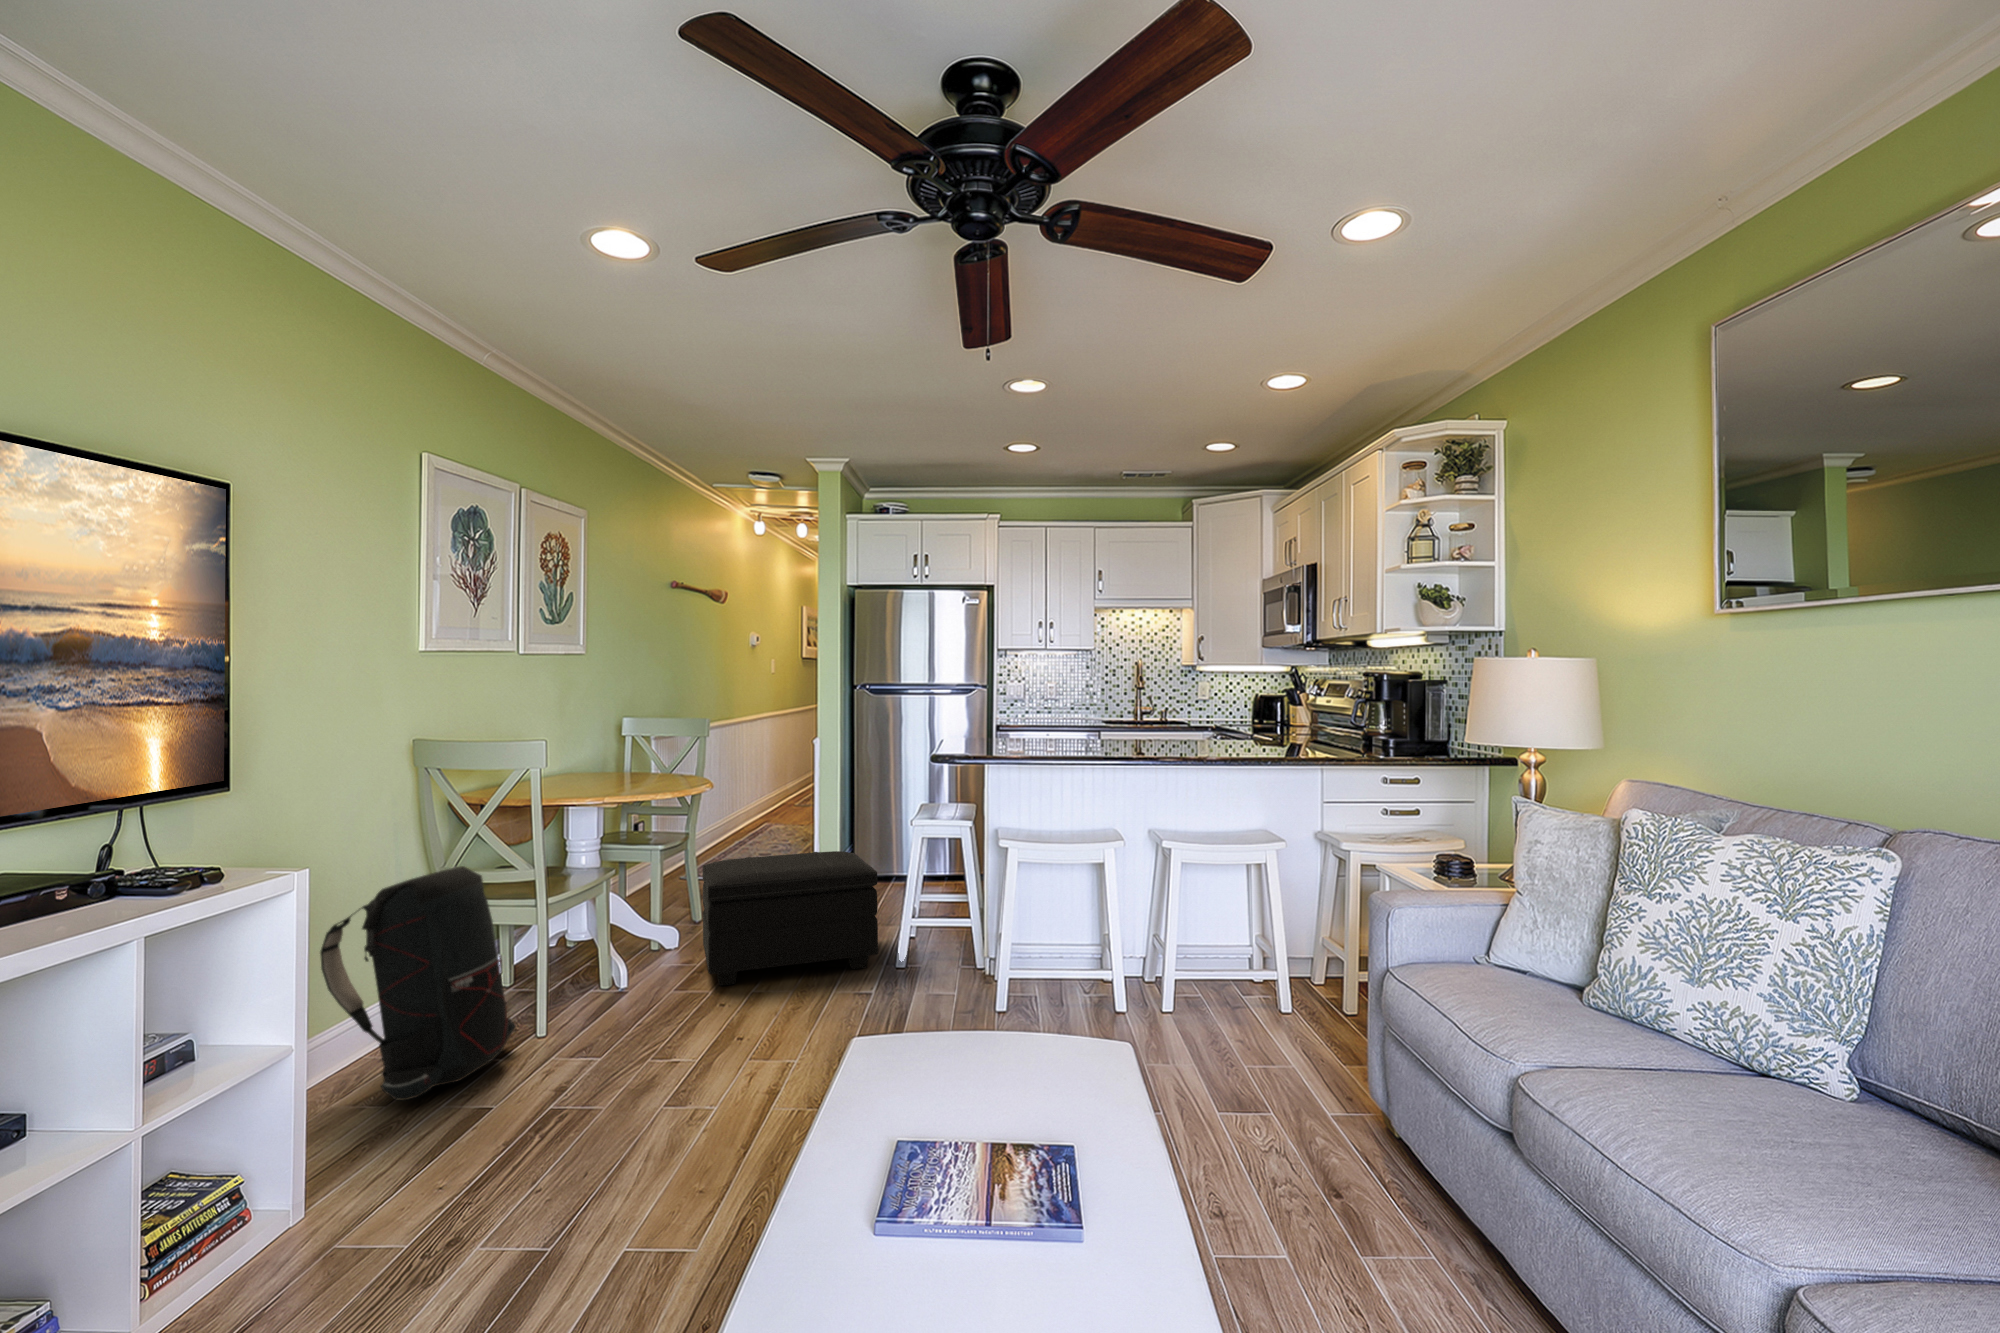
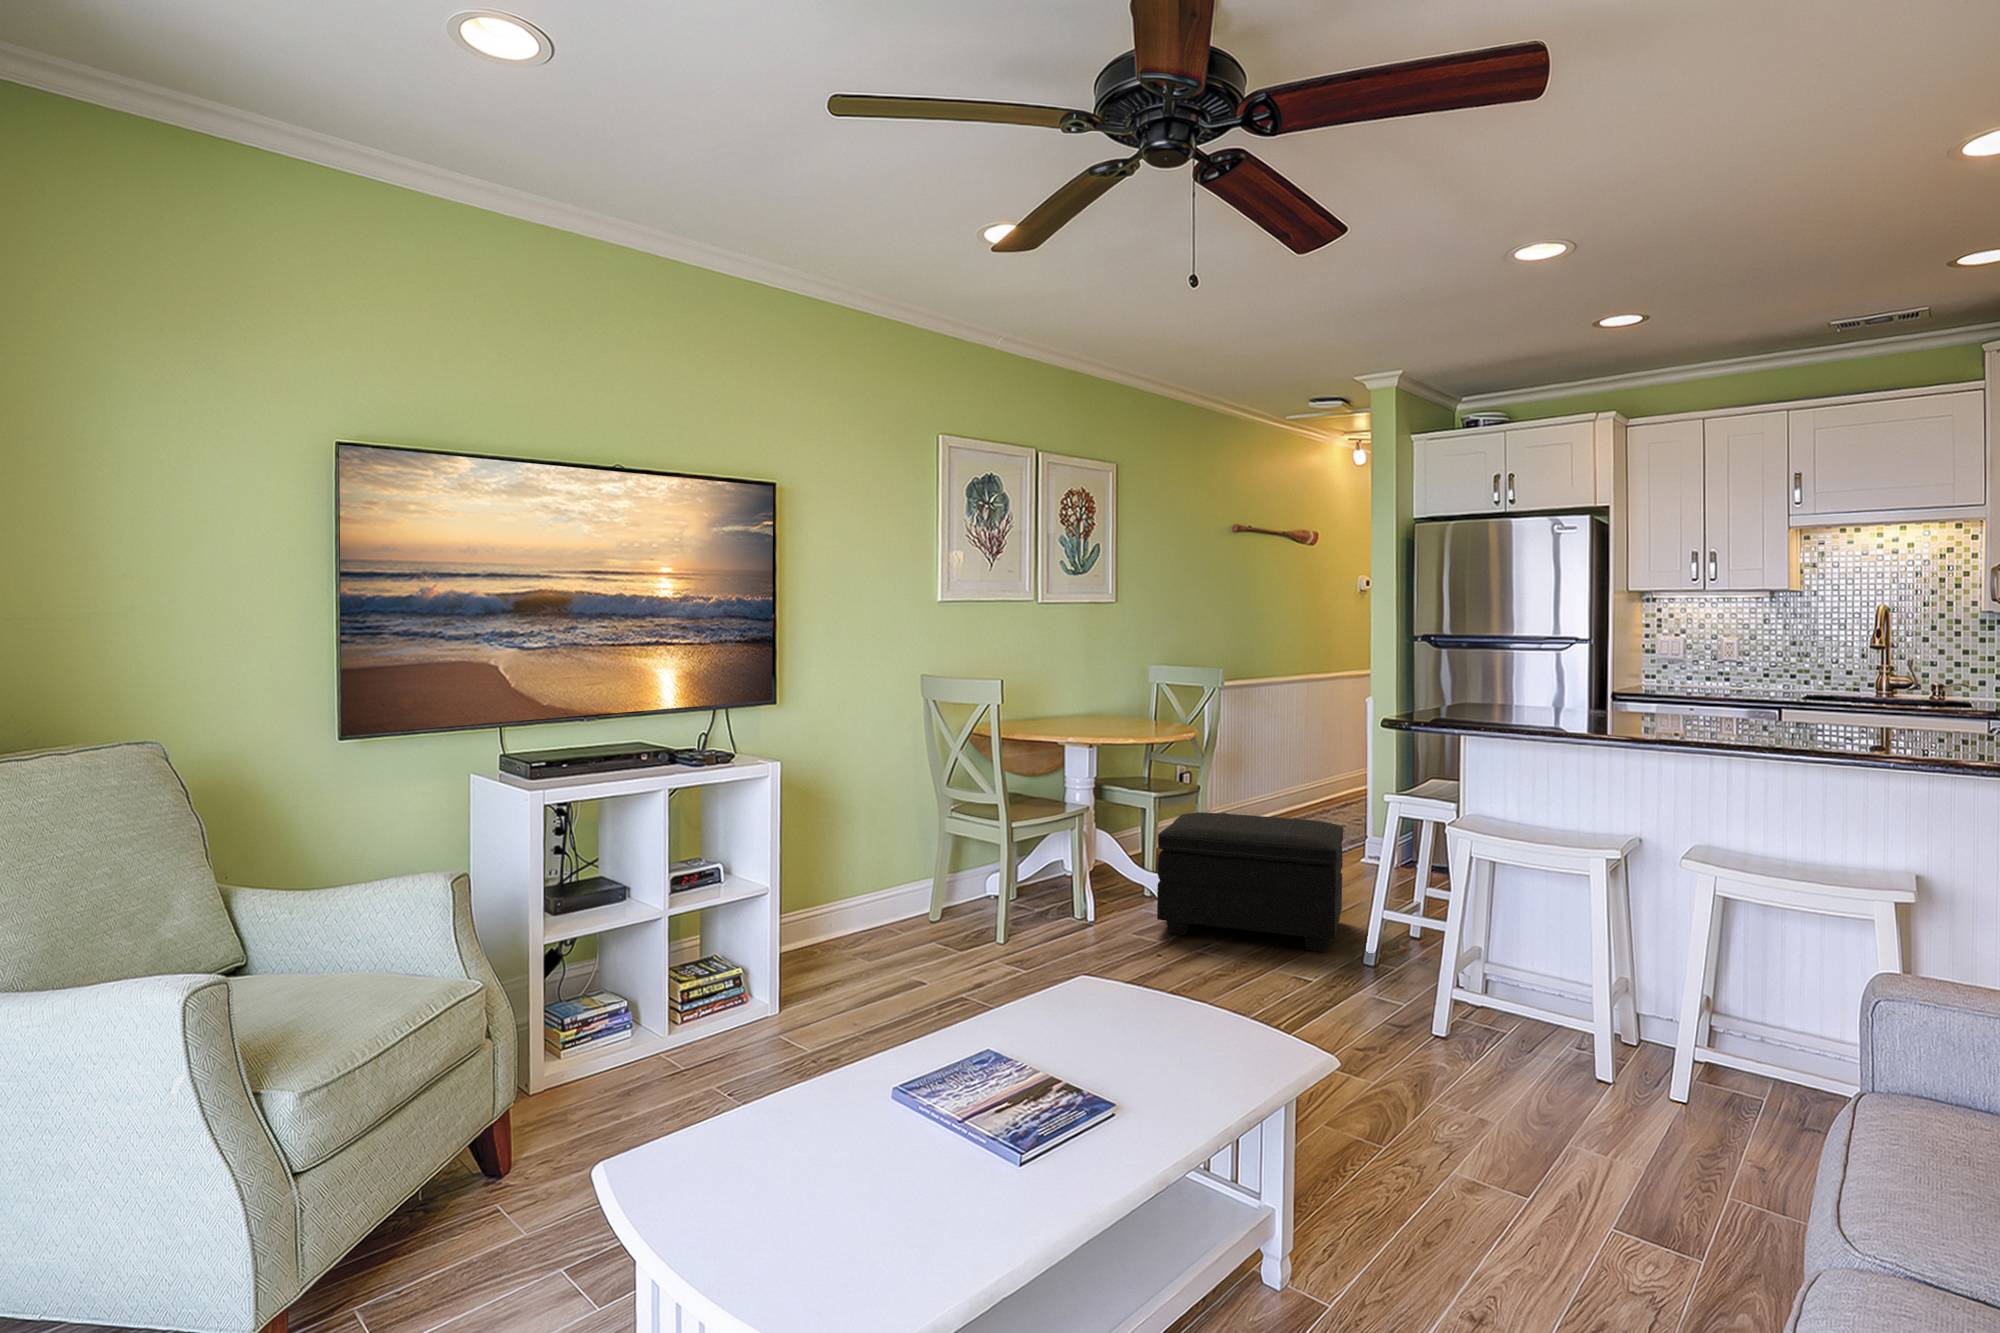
backpack: present [320,866,516,1100] -> none [847,783,979,957]

